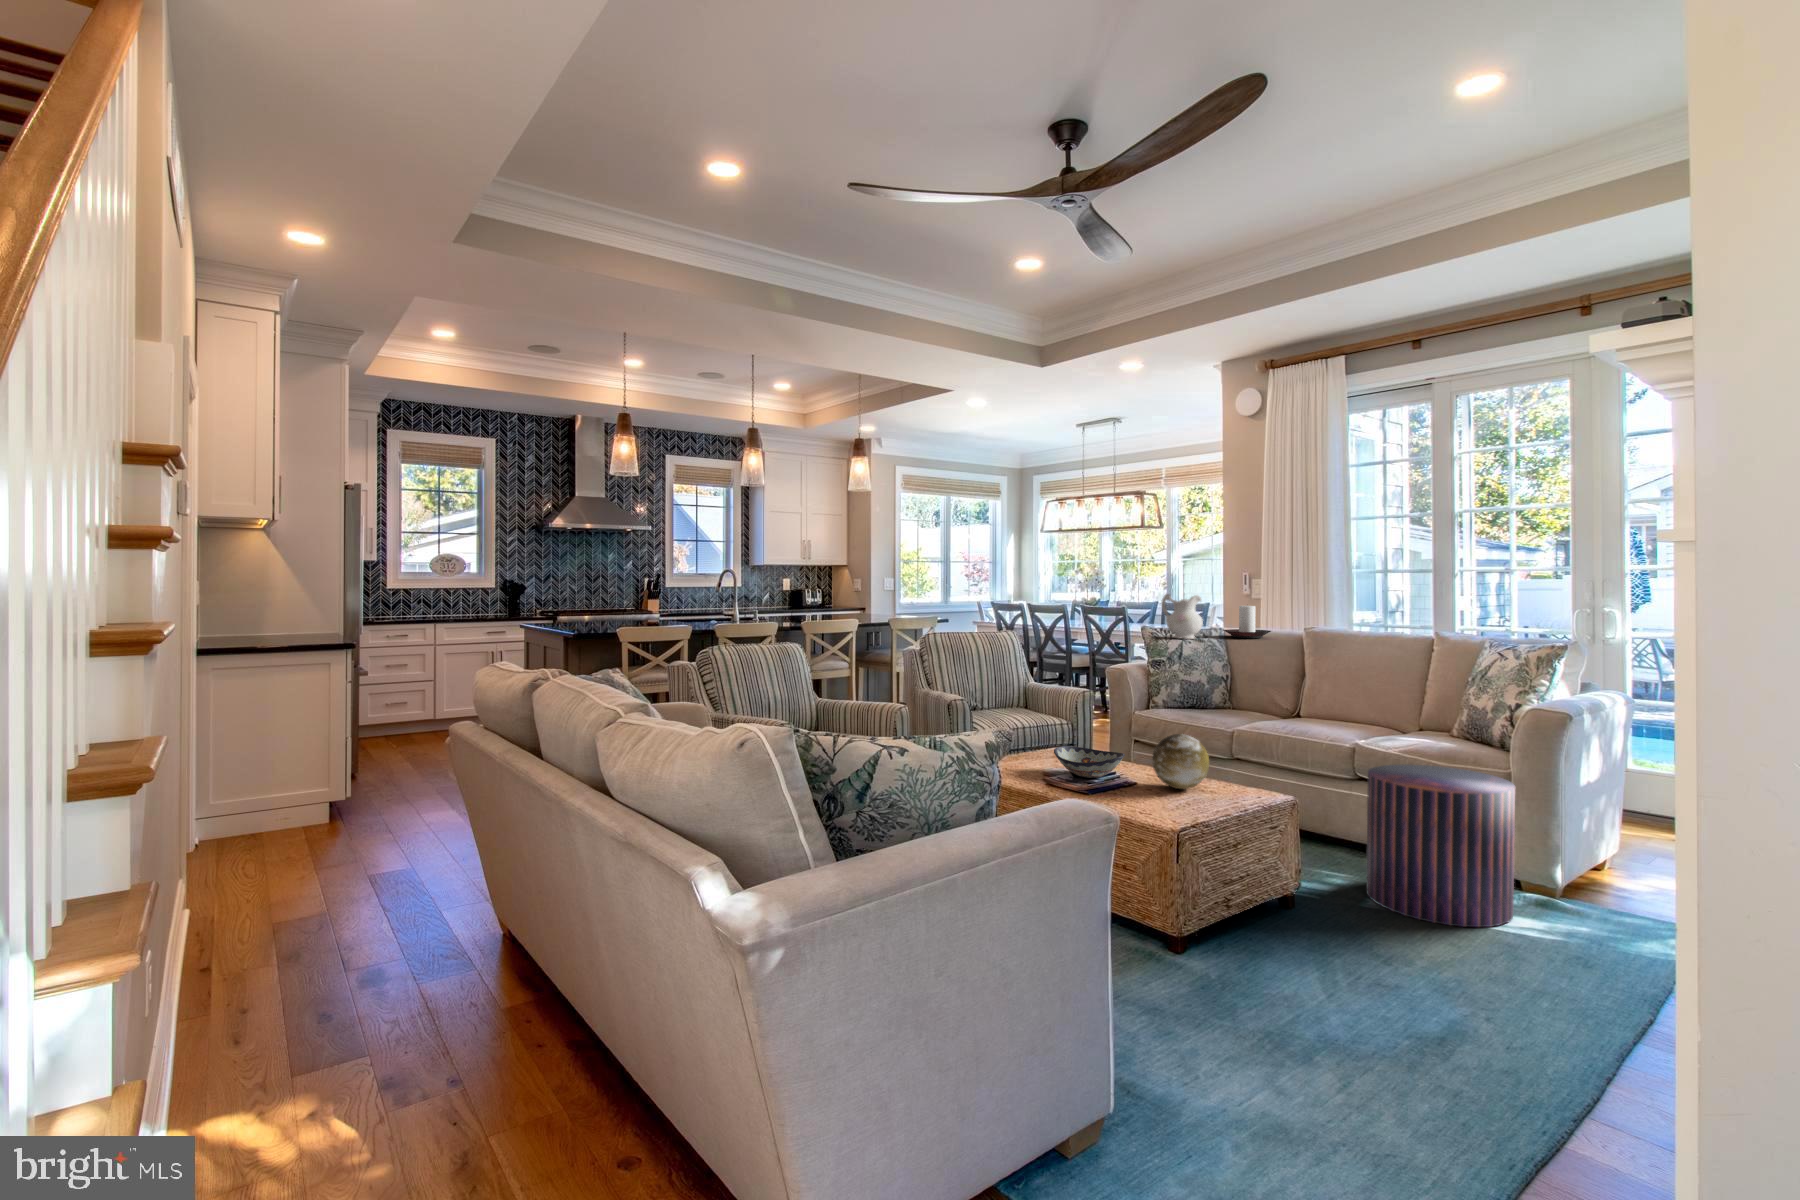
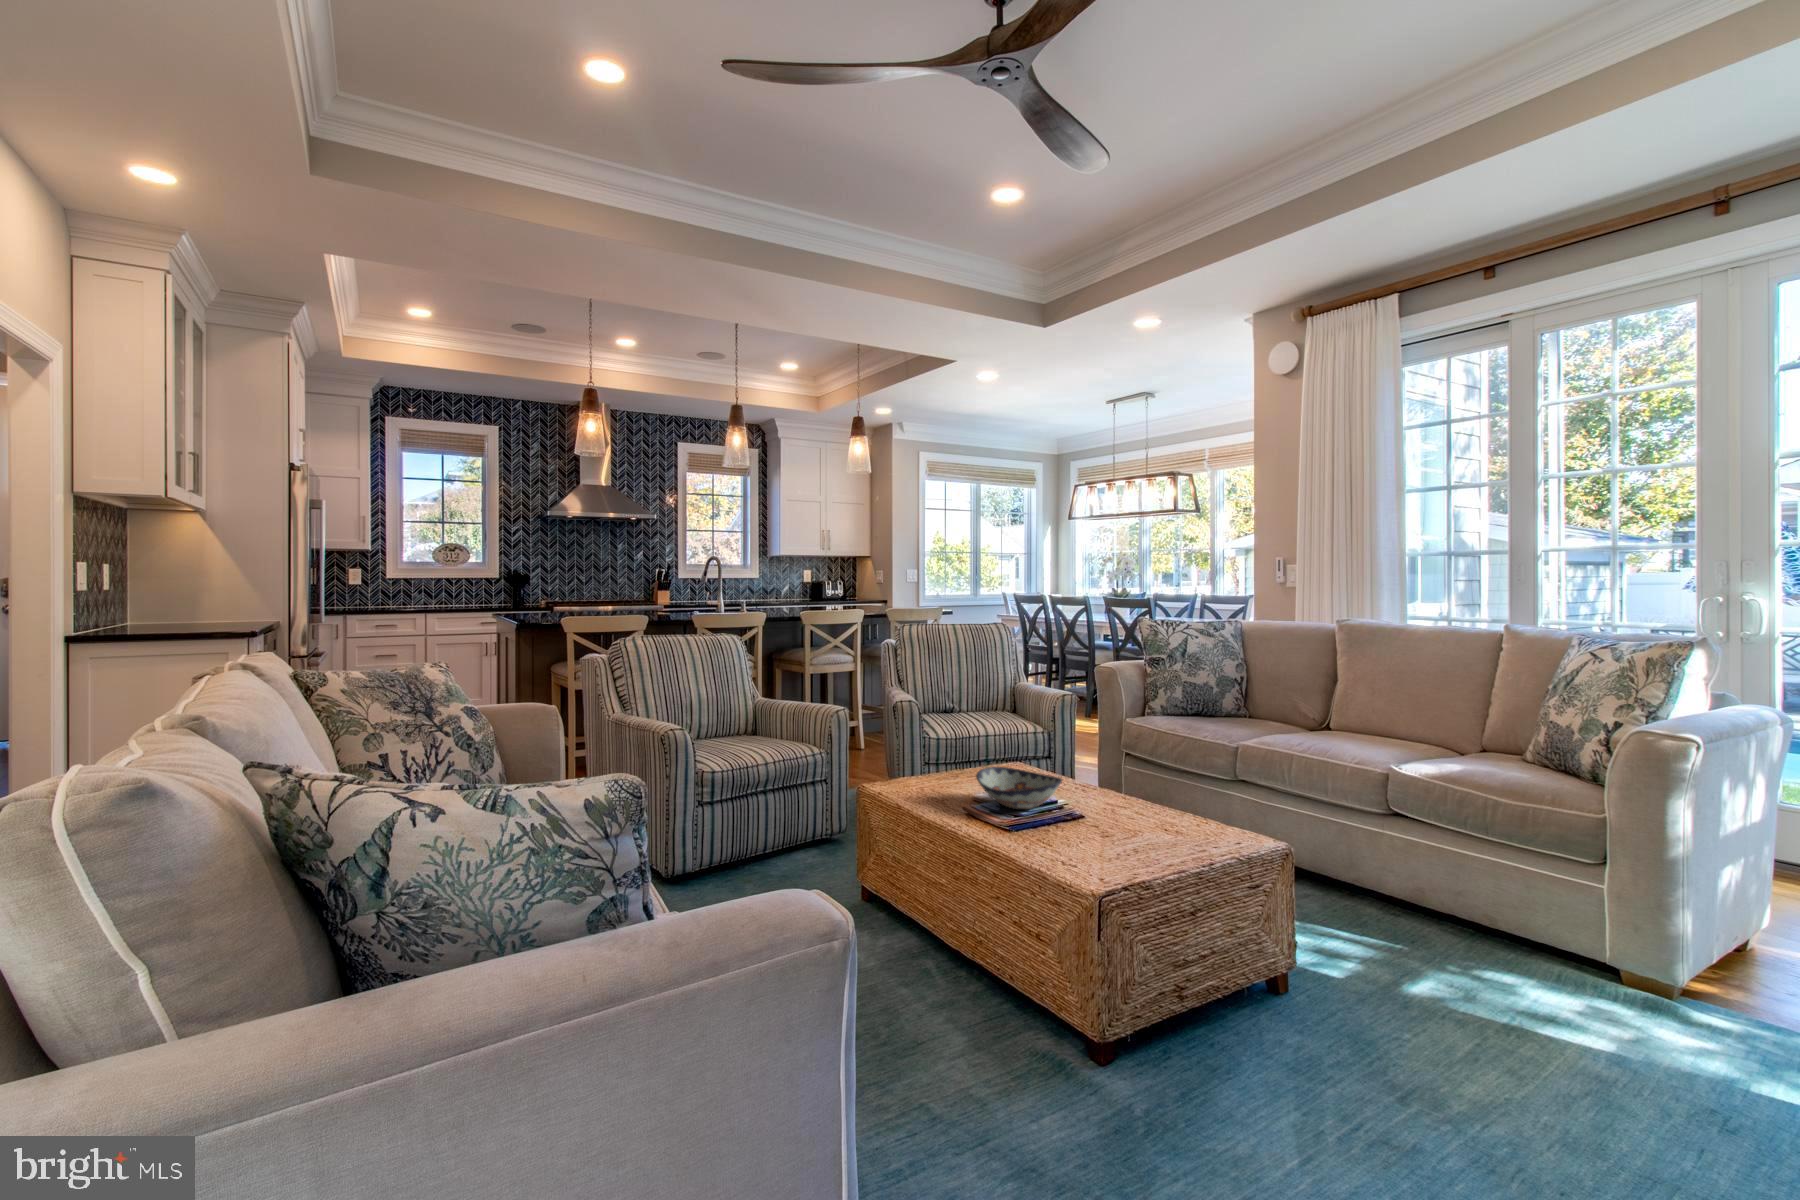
ceramic pitcher: present [1162,594,1203,639] -> none [1167,579,1216,634]
candle holder: present [1224,606,1271,638] -> none [1243,591,1302,633]
decorative orb: present [1152,734,1209,789] -> none [1090,758,1163,831]
pouf: present [1366,765,1515,927] -> none [1386,803,1600,1046]

